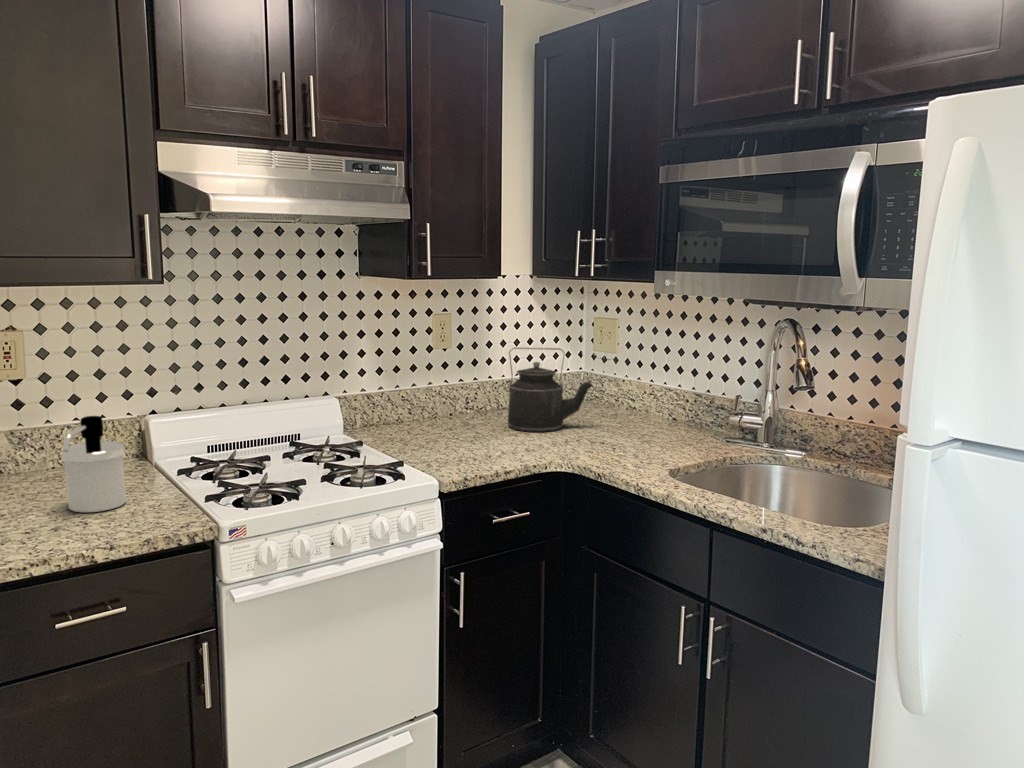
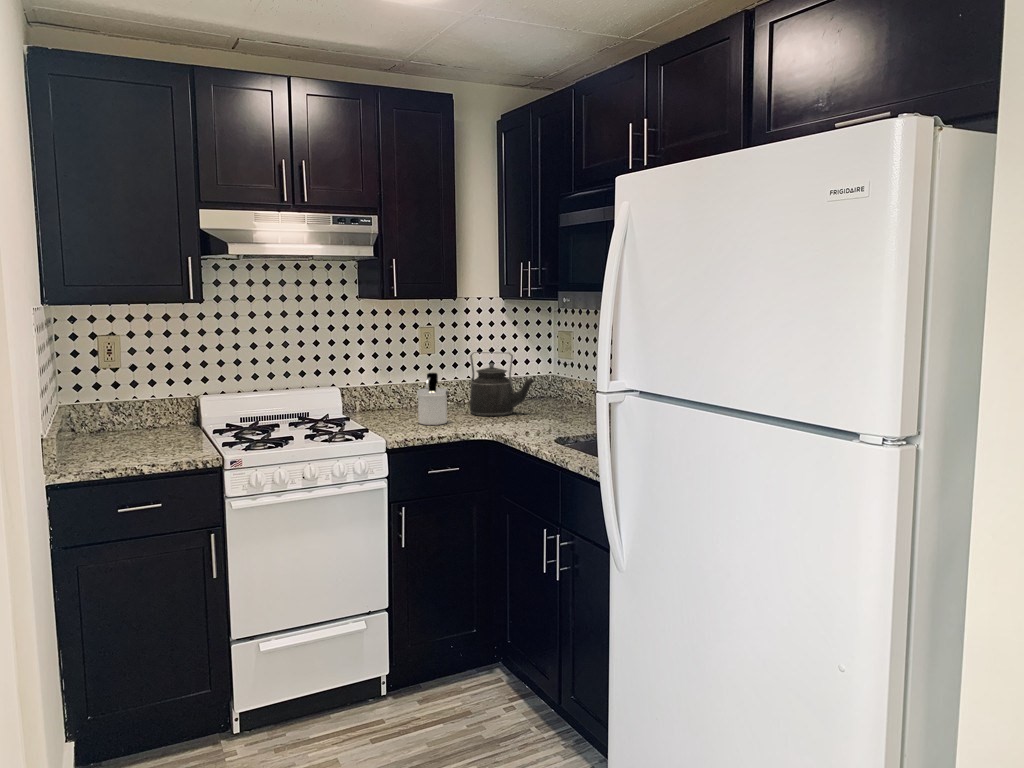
soap dispenser: present [62,416,126,512] -> present [417,373,448,425]

